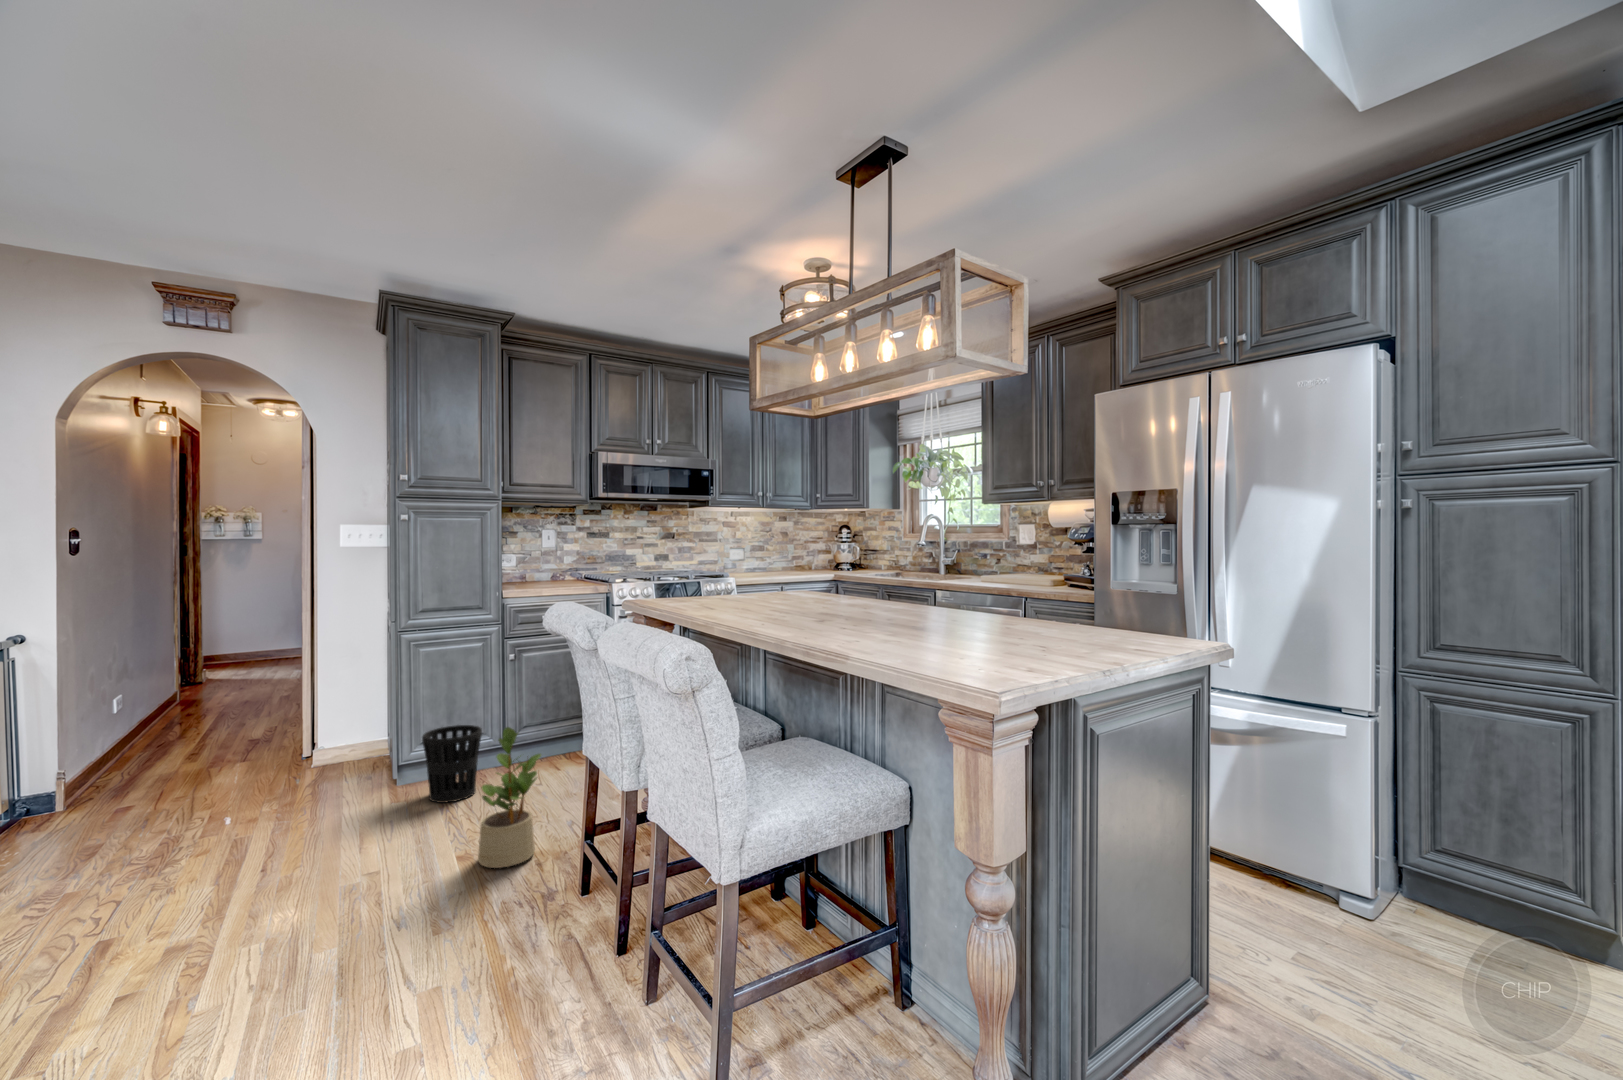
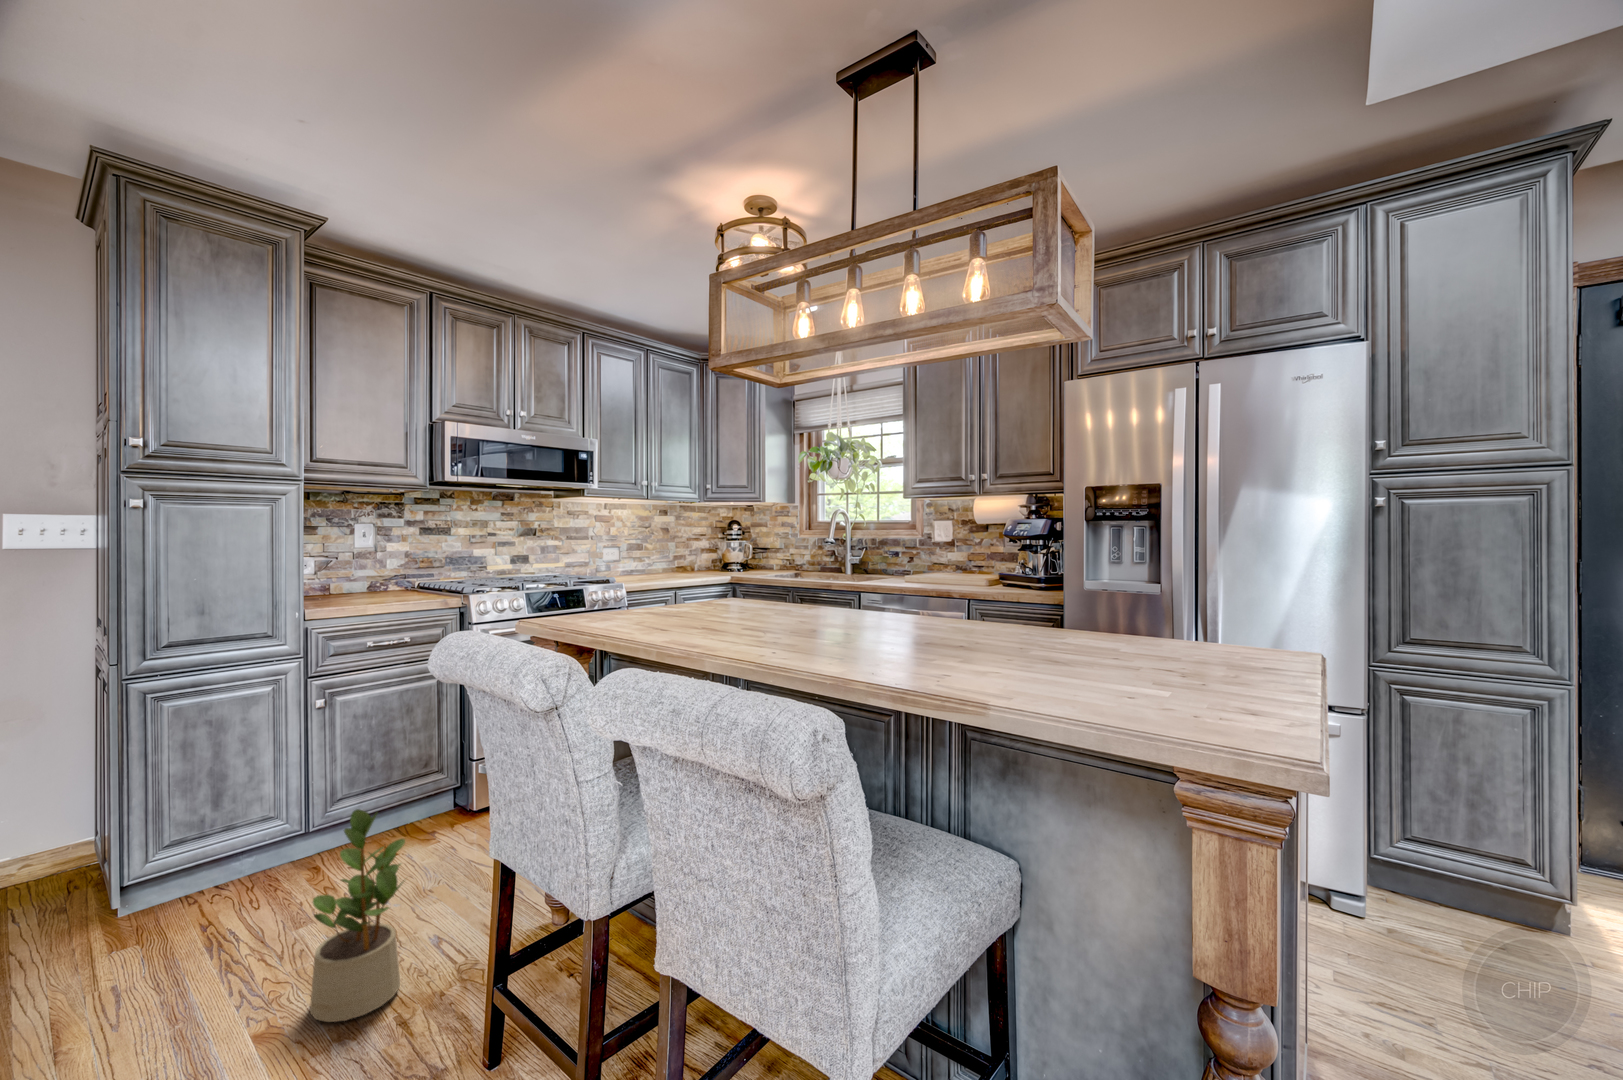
wastebasket: present [422,725,482,803] -> none [189,799,288,919]

